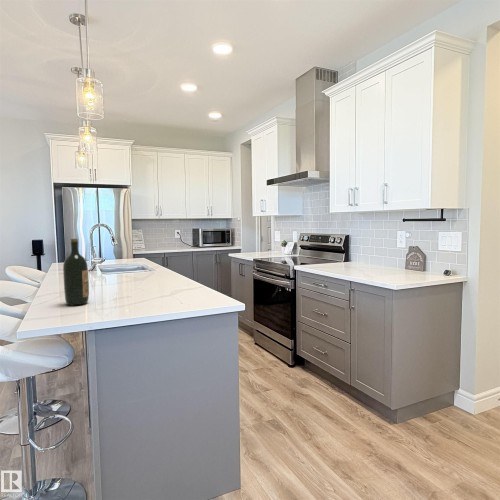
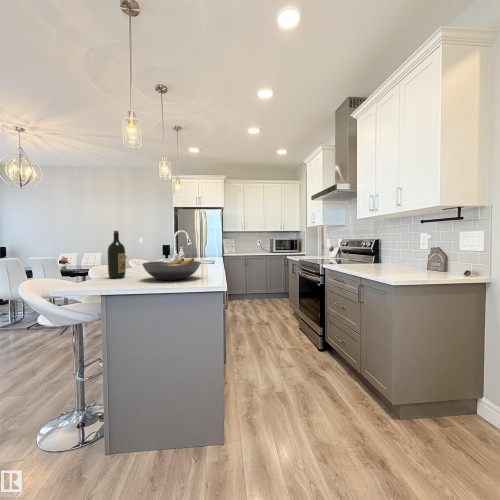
fruit bowl: none [123,273,199,302] -> present [142,259,201,280]

